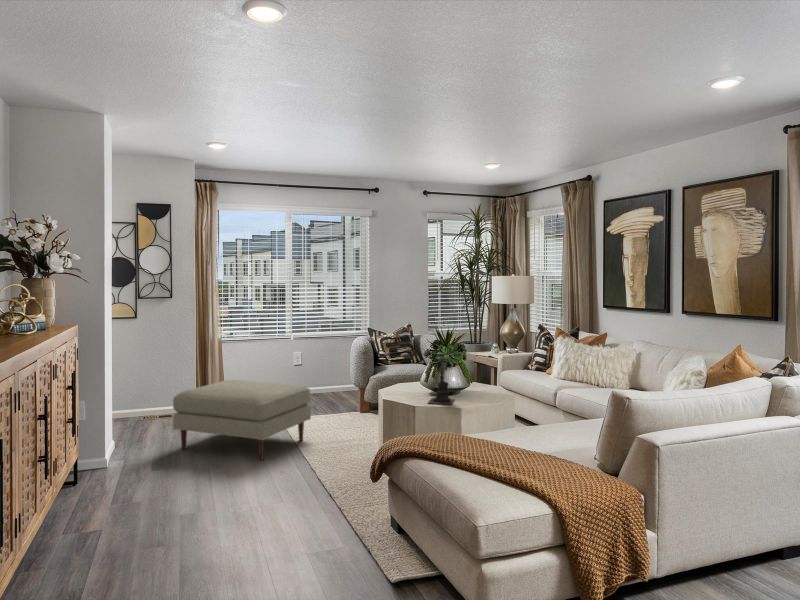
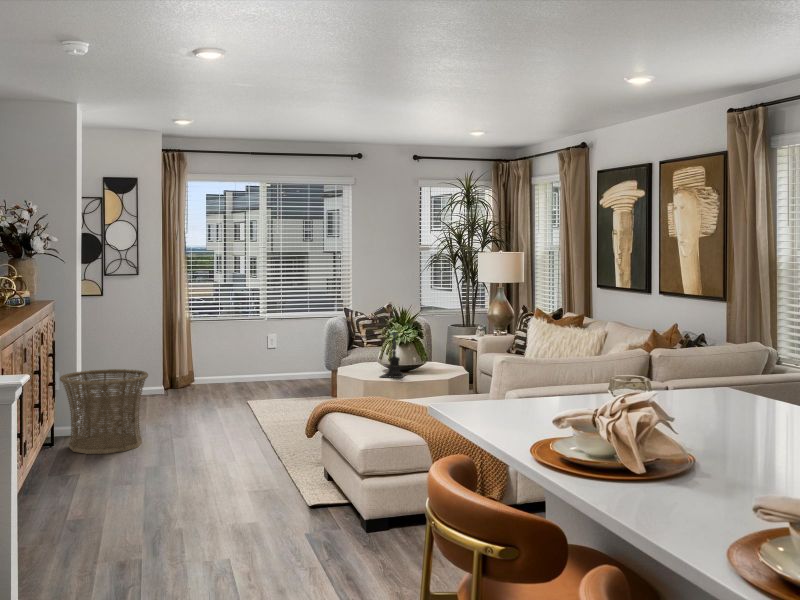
ottoman: present [173,380,311,460] -> none [140,358,276,432]
basket: none [82,397,181,496] -> present [60,369,148,454]

